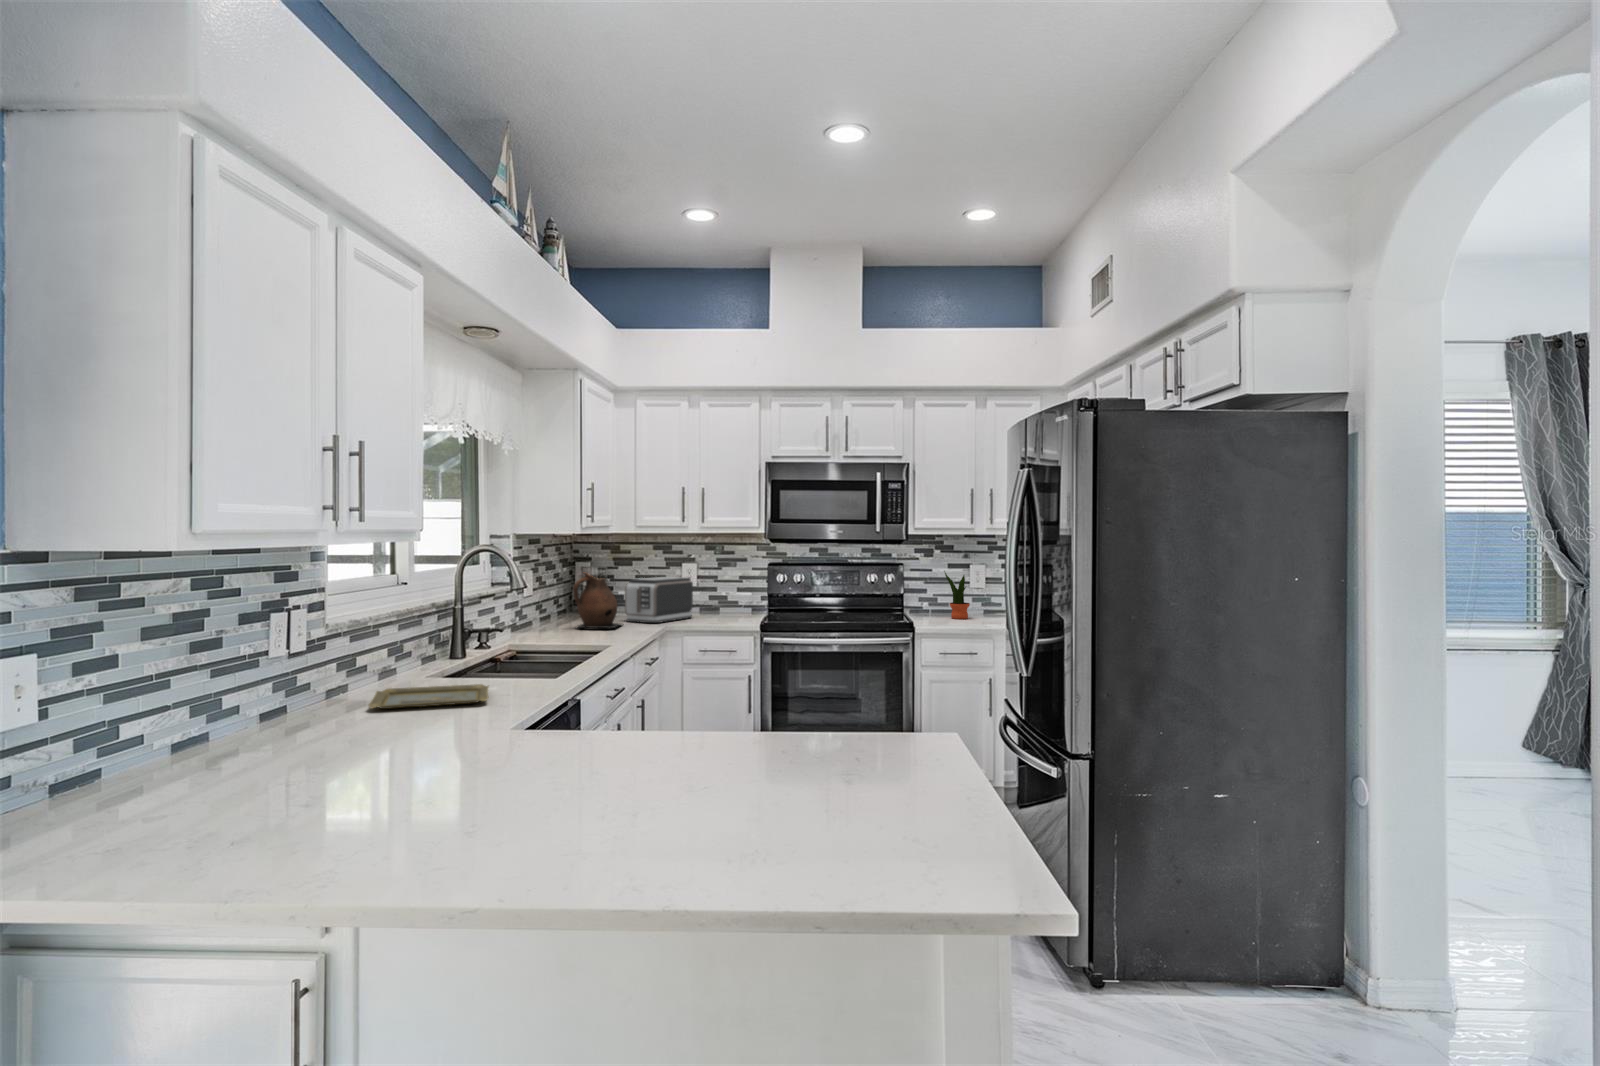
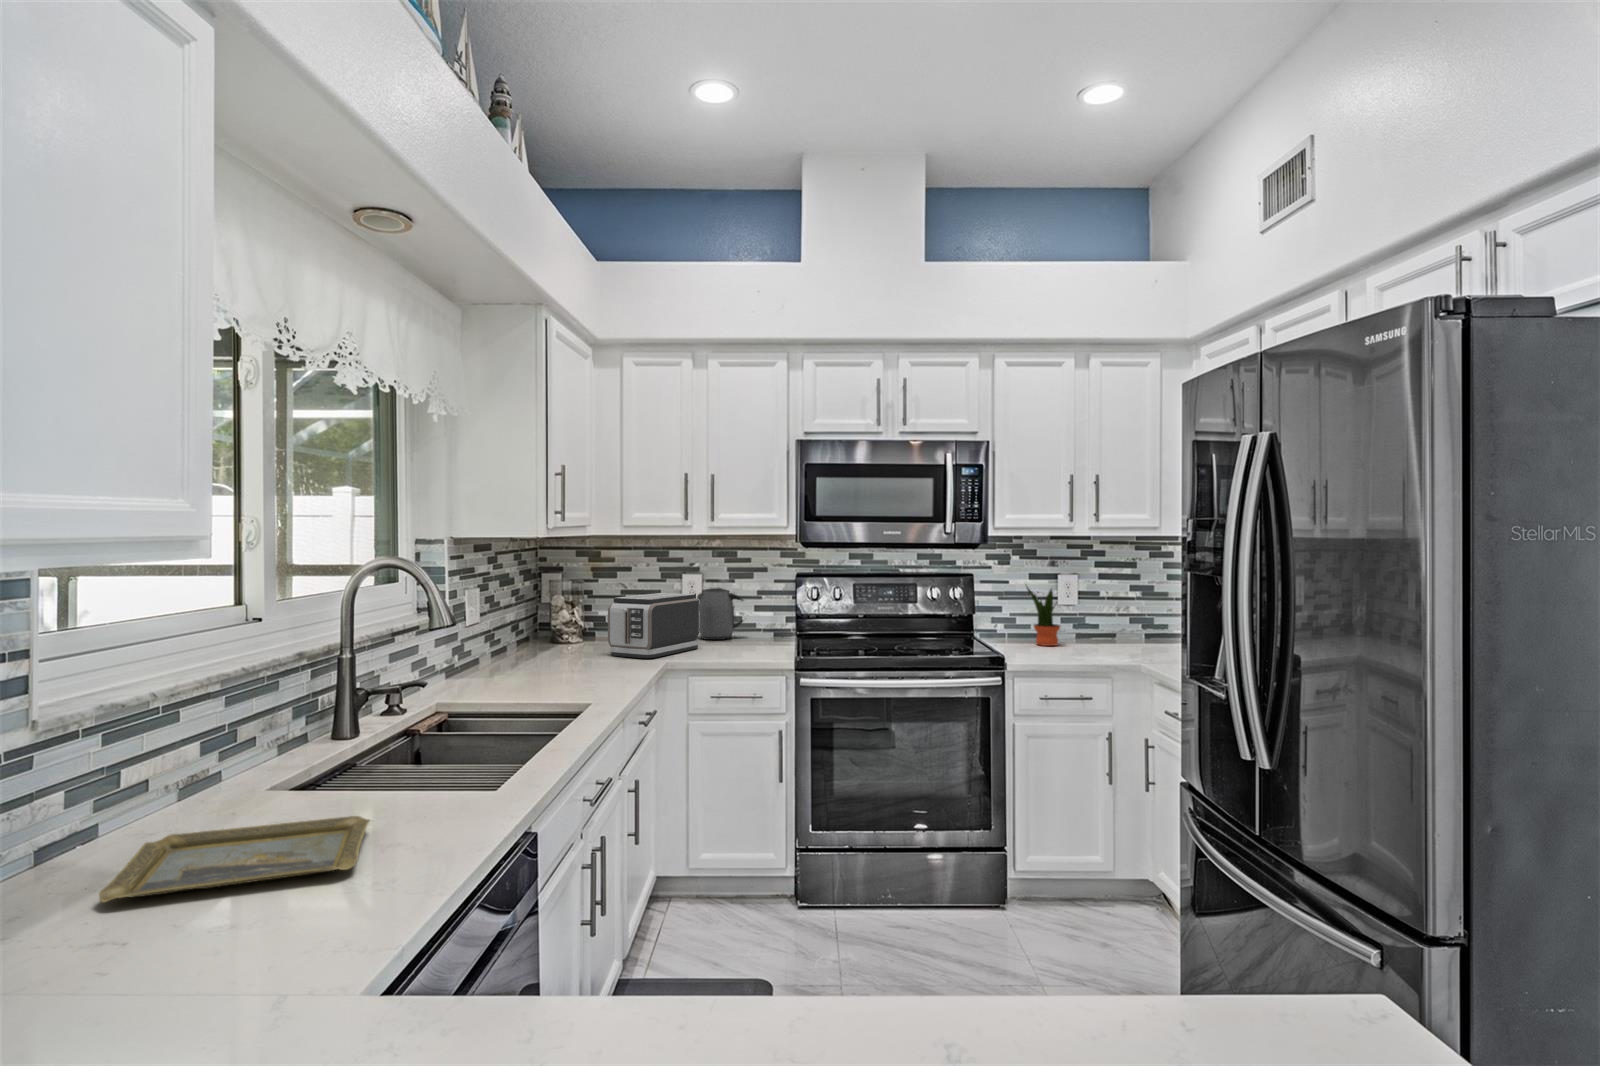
ceramic pitcher: present [573,573,620,628] -> none [536,591,607,671]
kettle: none [691,574,732,613] -> present [695,588,746,640]

